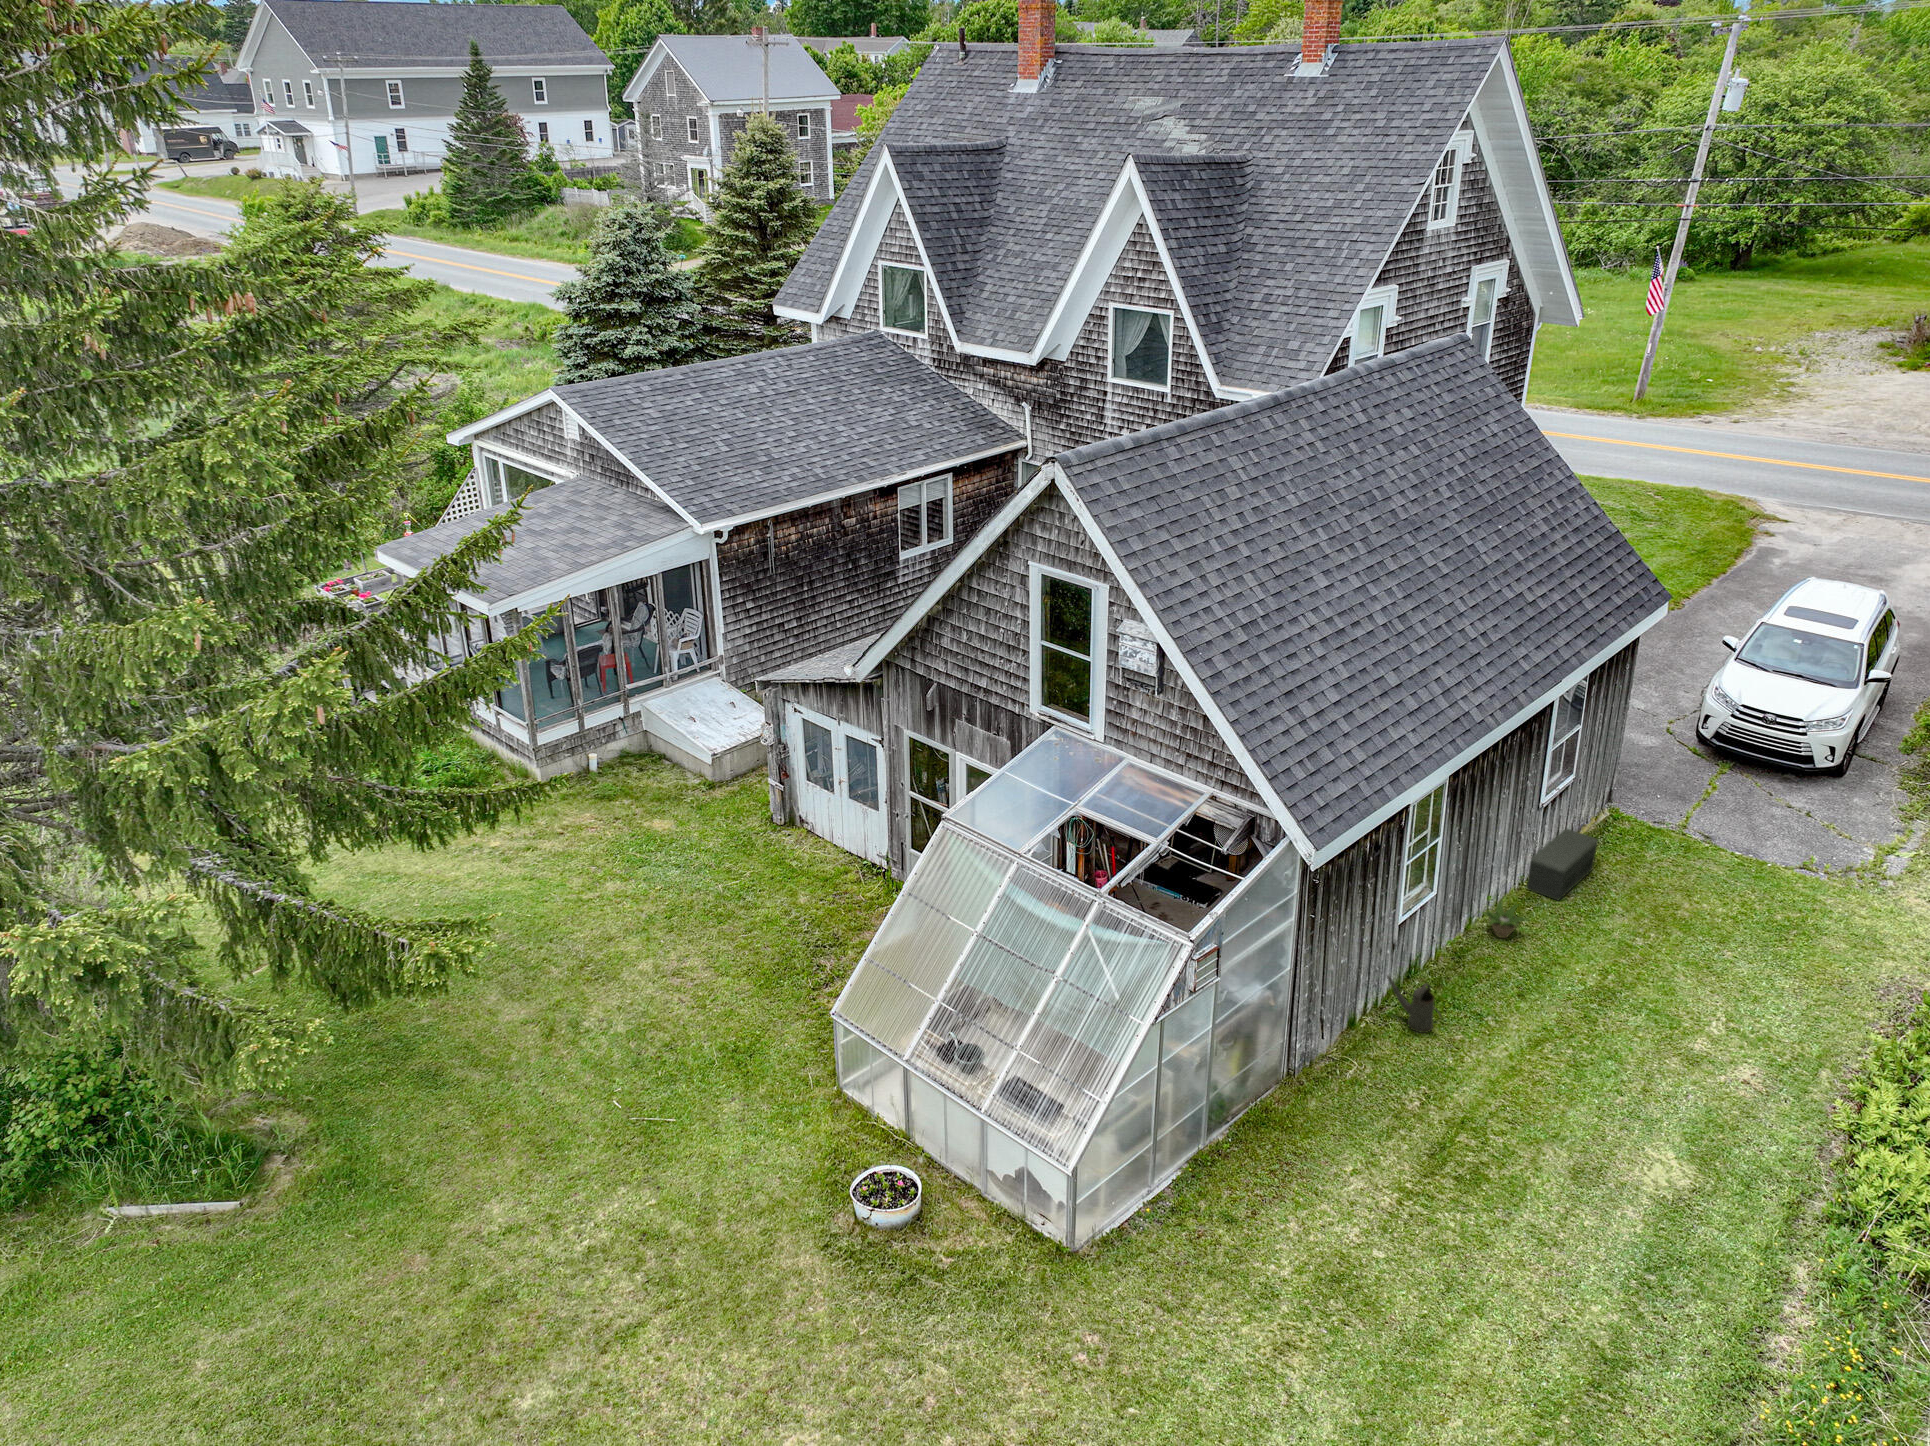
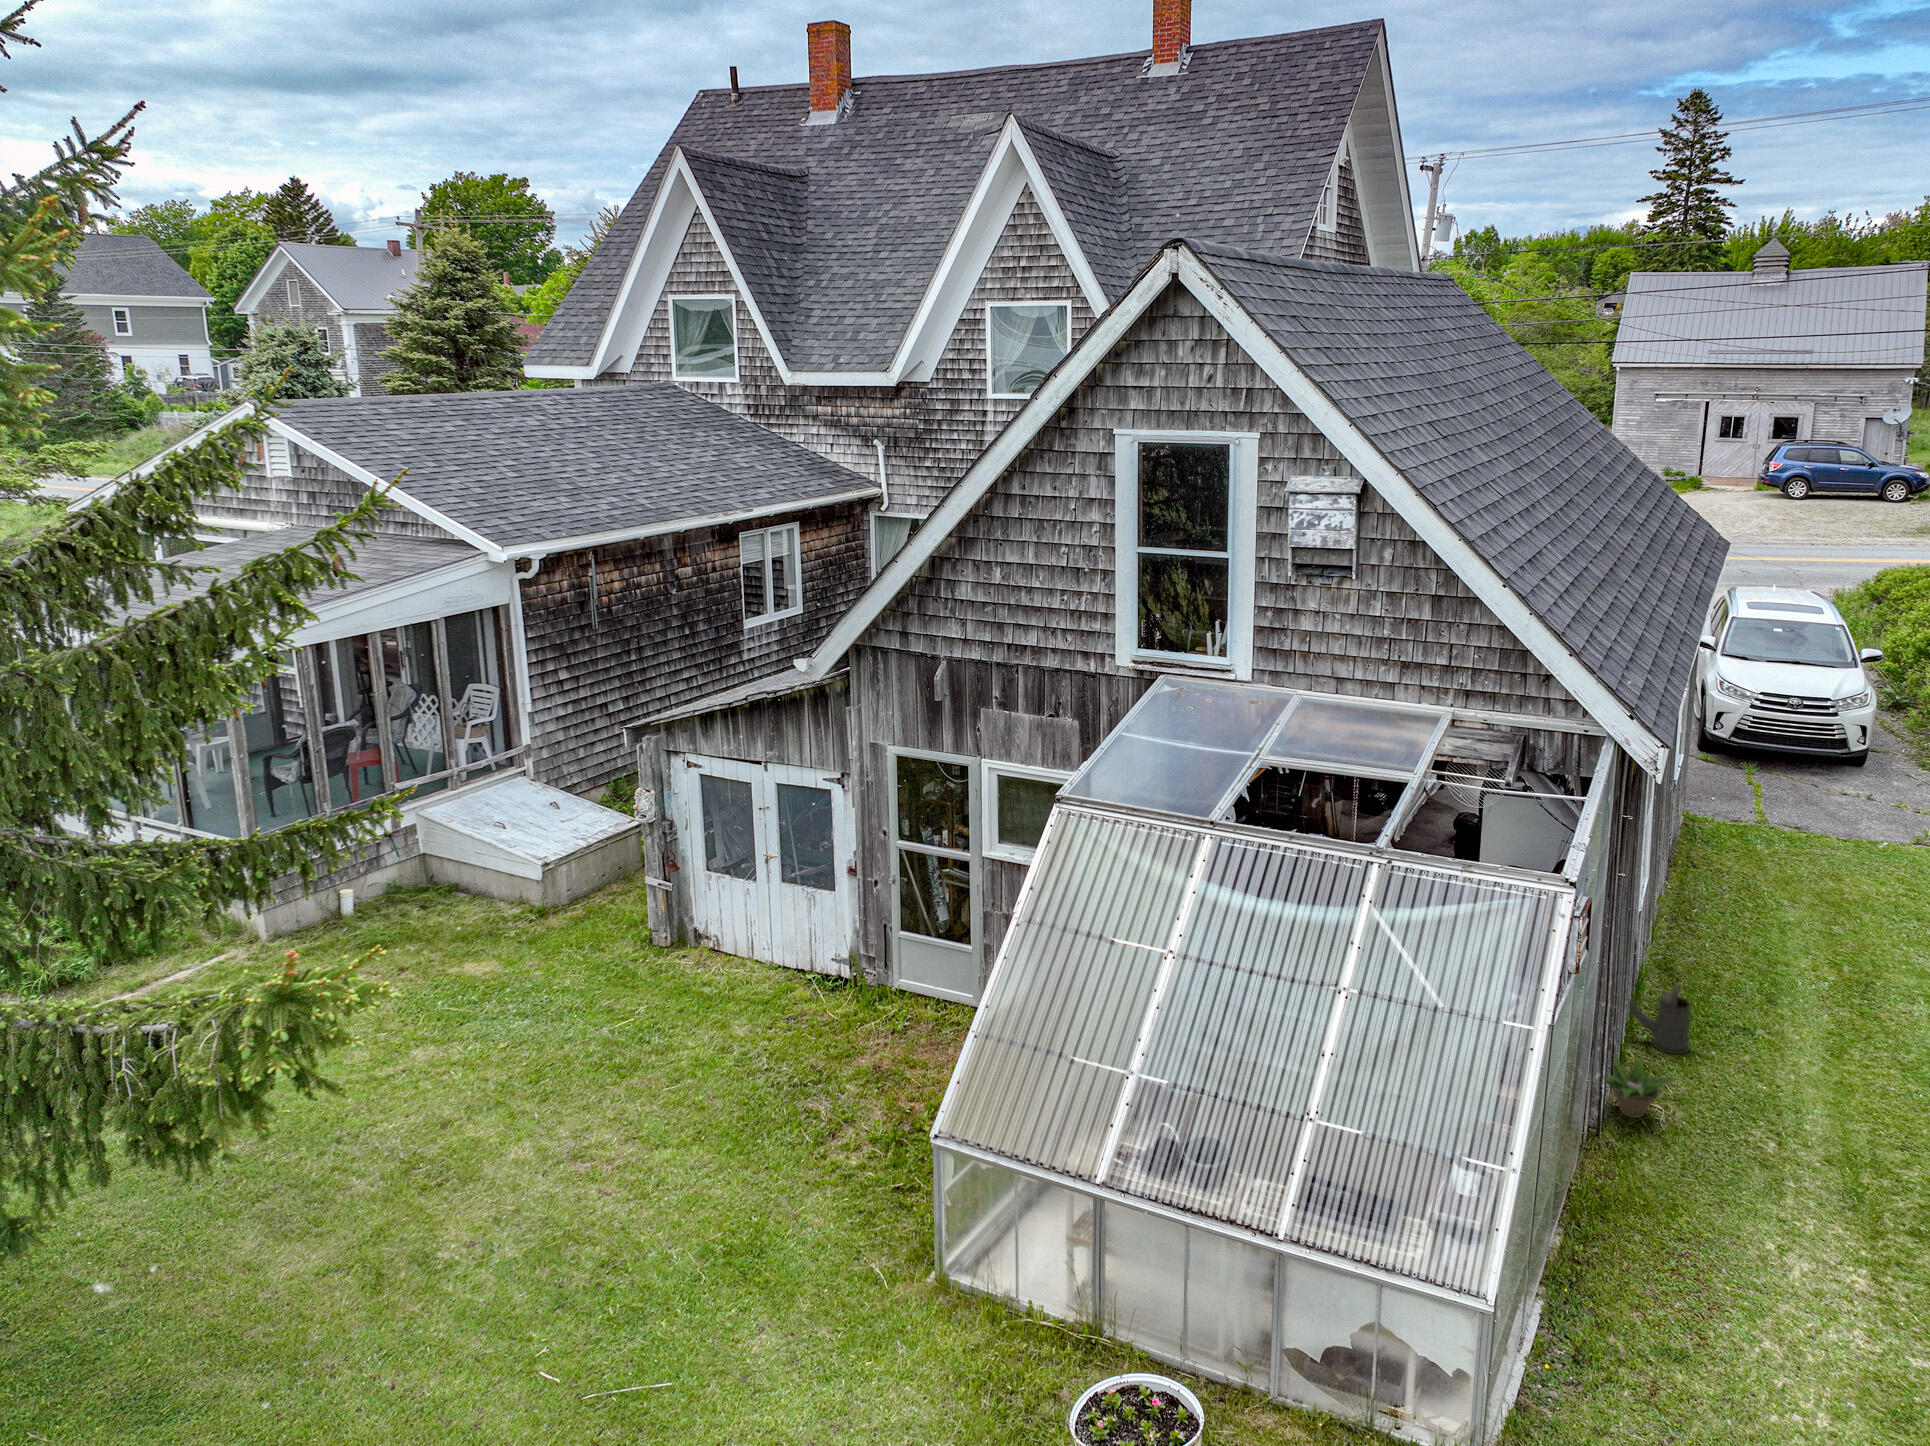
storage bench: present [1527,829,1598,900] -> none [1658,817,1713,896]
decorative plant: present [1479,901,1528,938] -> present [1605,1054,1676,1118]

